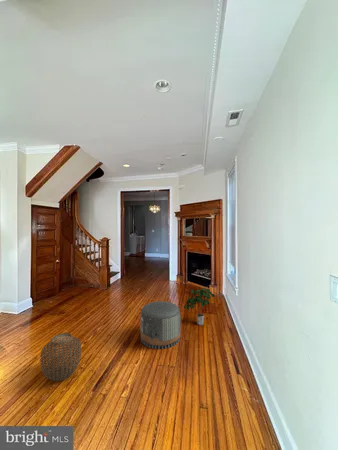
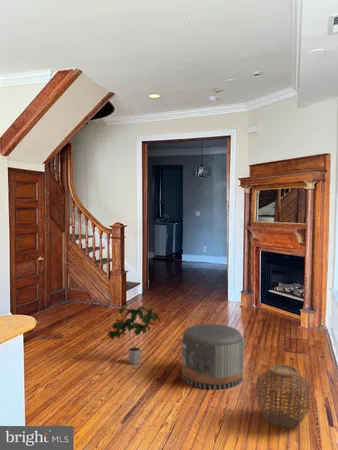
potted plant: present [184,288,214,325] -> present [107,307,160,364]
woven basket: present [41,333,81,381] -> present [256,365,310,428]

